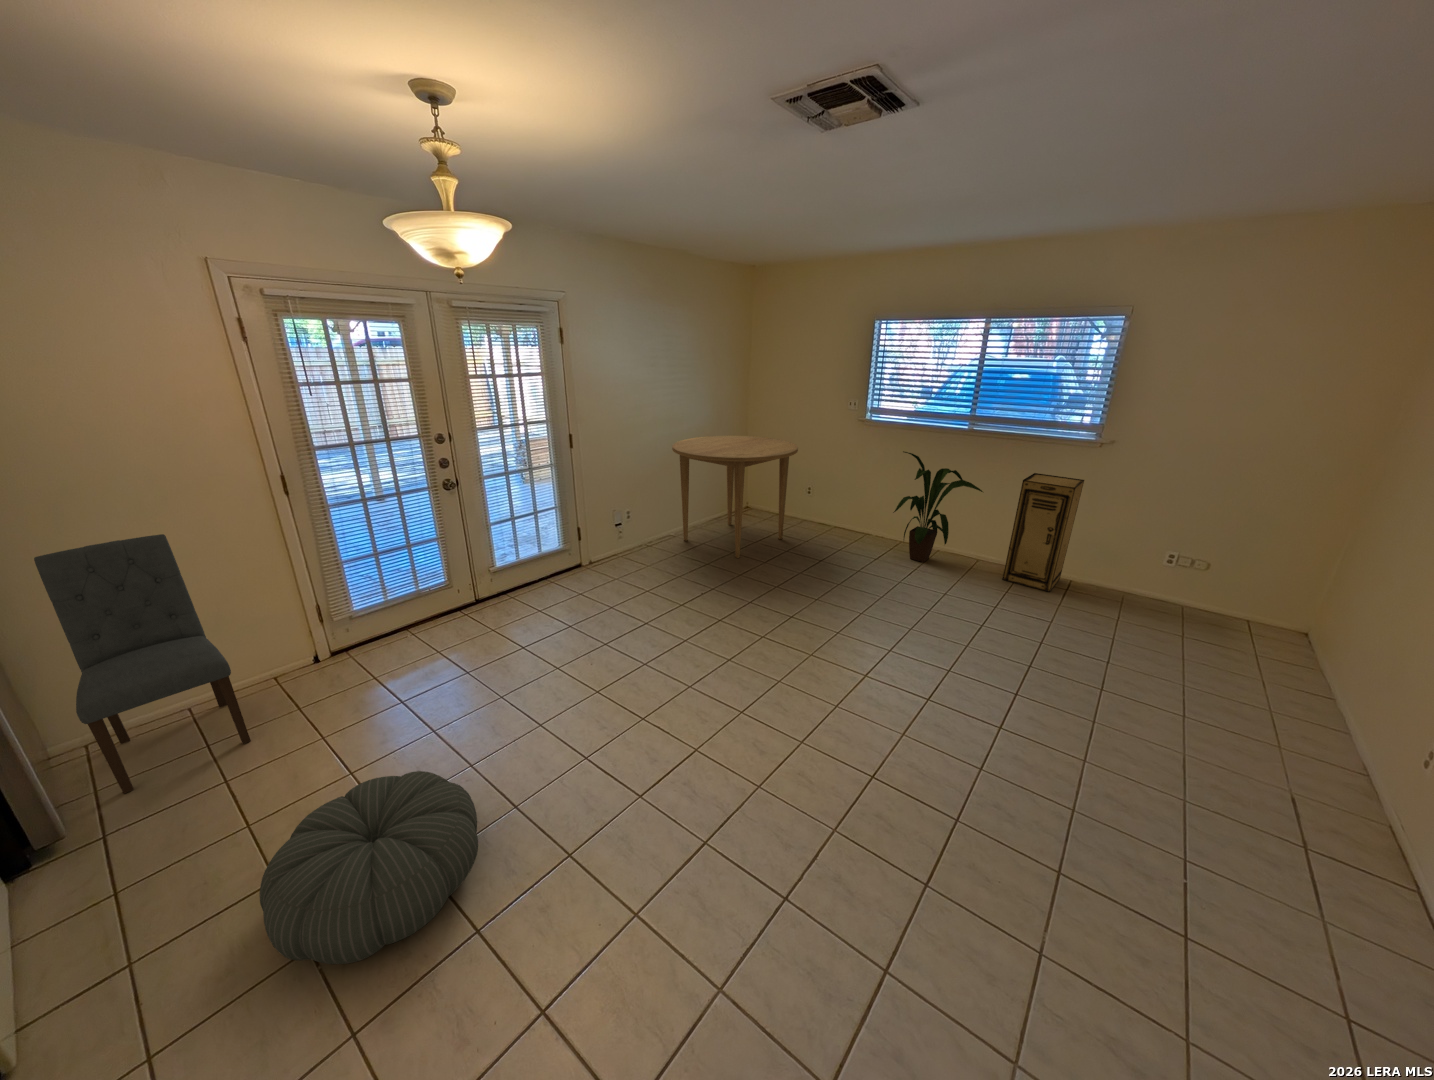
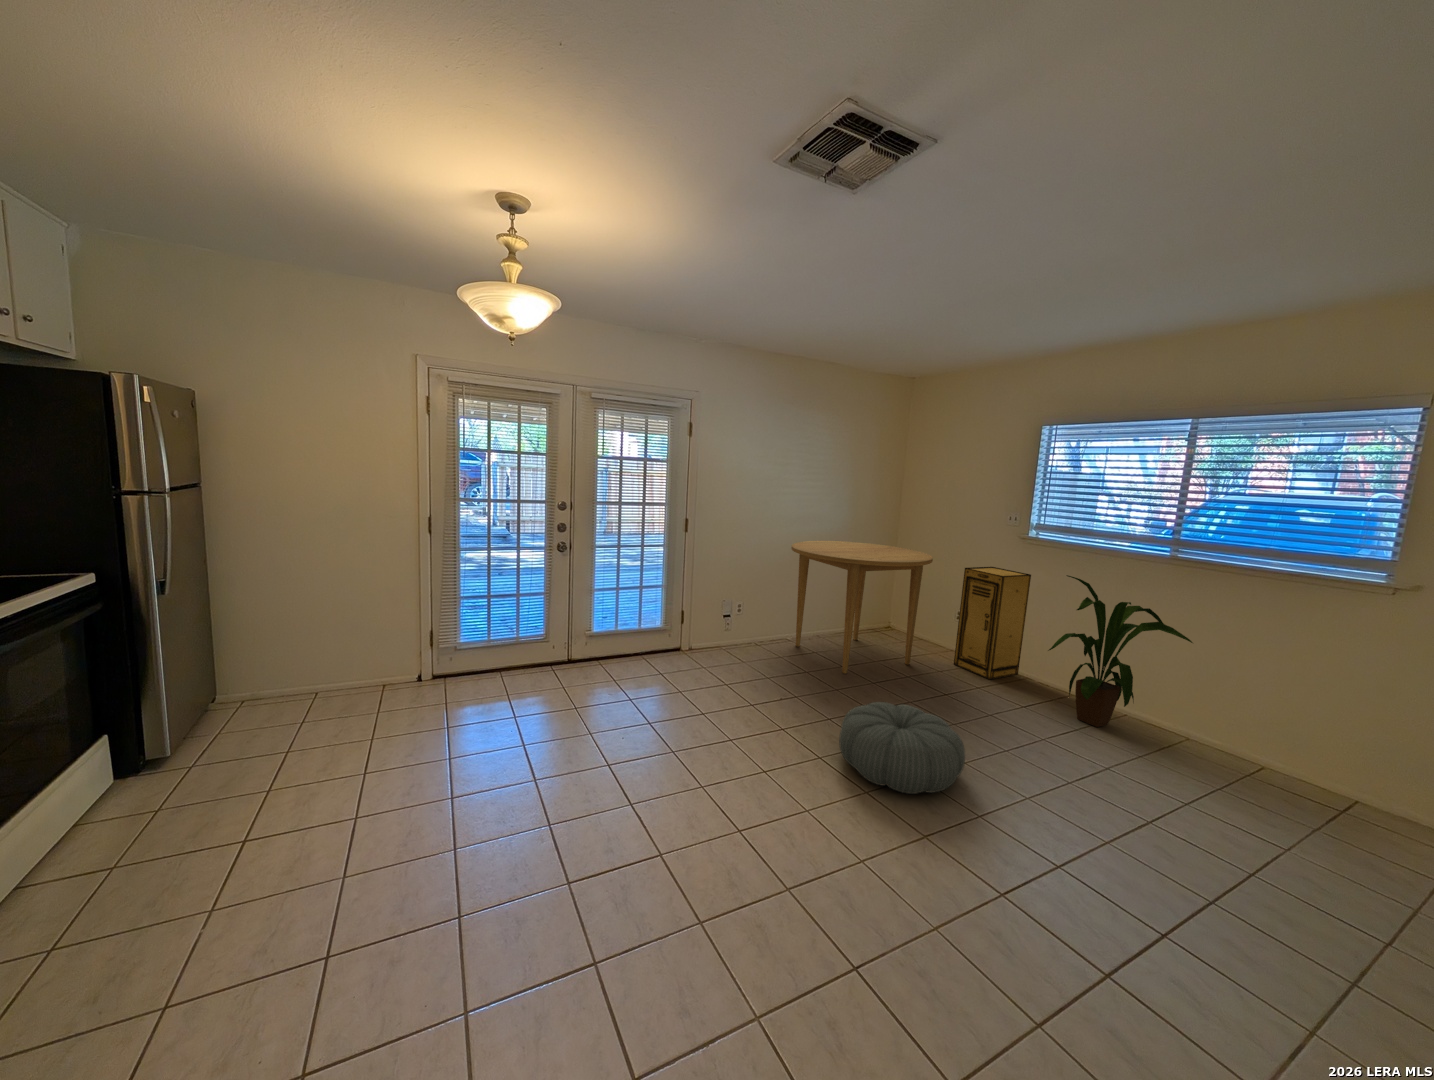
storage cabinet: present [1003,473,1084,592] -> present [954,567,1031,680]
dining chair: present [34,534,251,794] -> none [215,547,339,744]
pouf: present [260,771,478,964] -> present [839,702,965,794]

